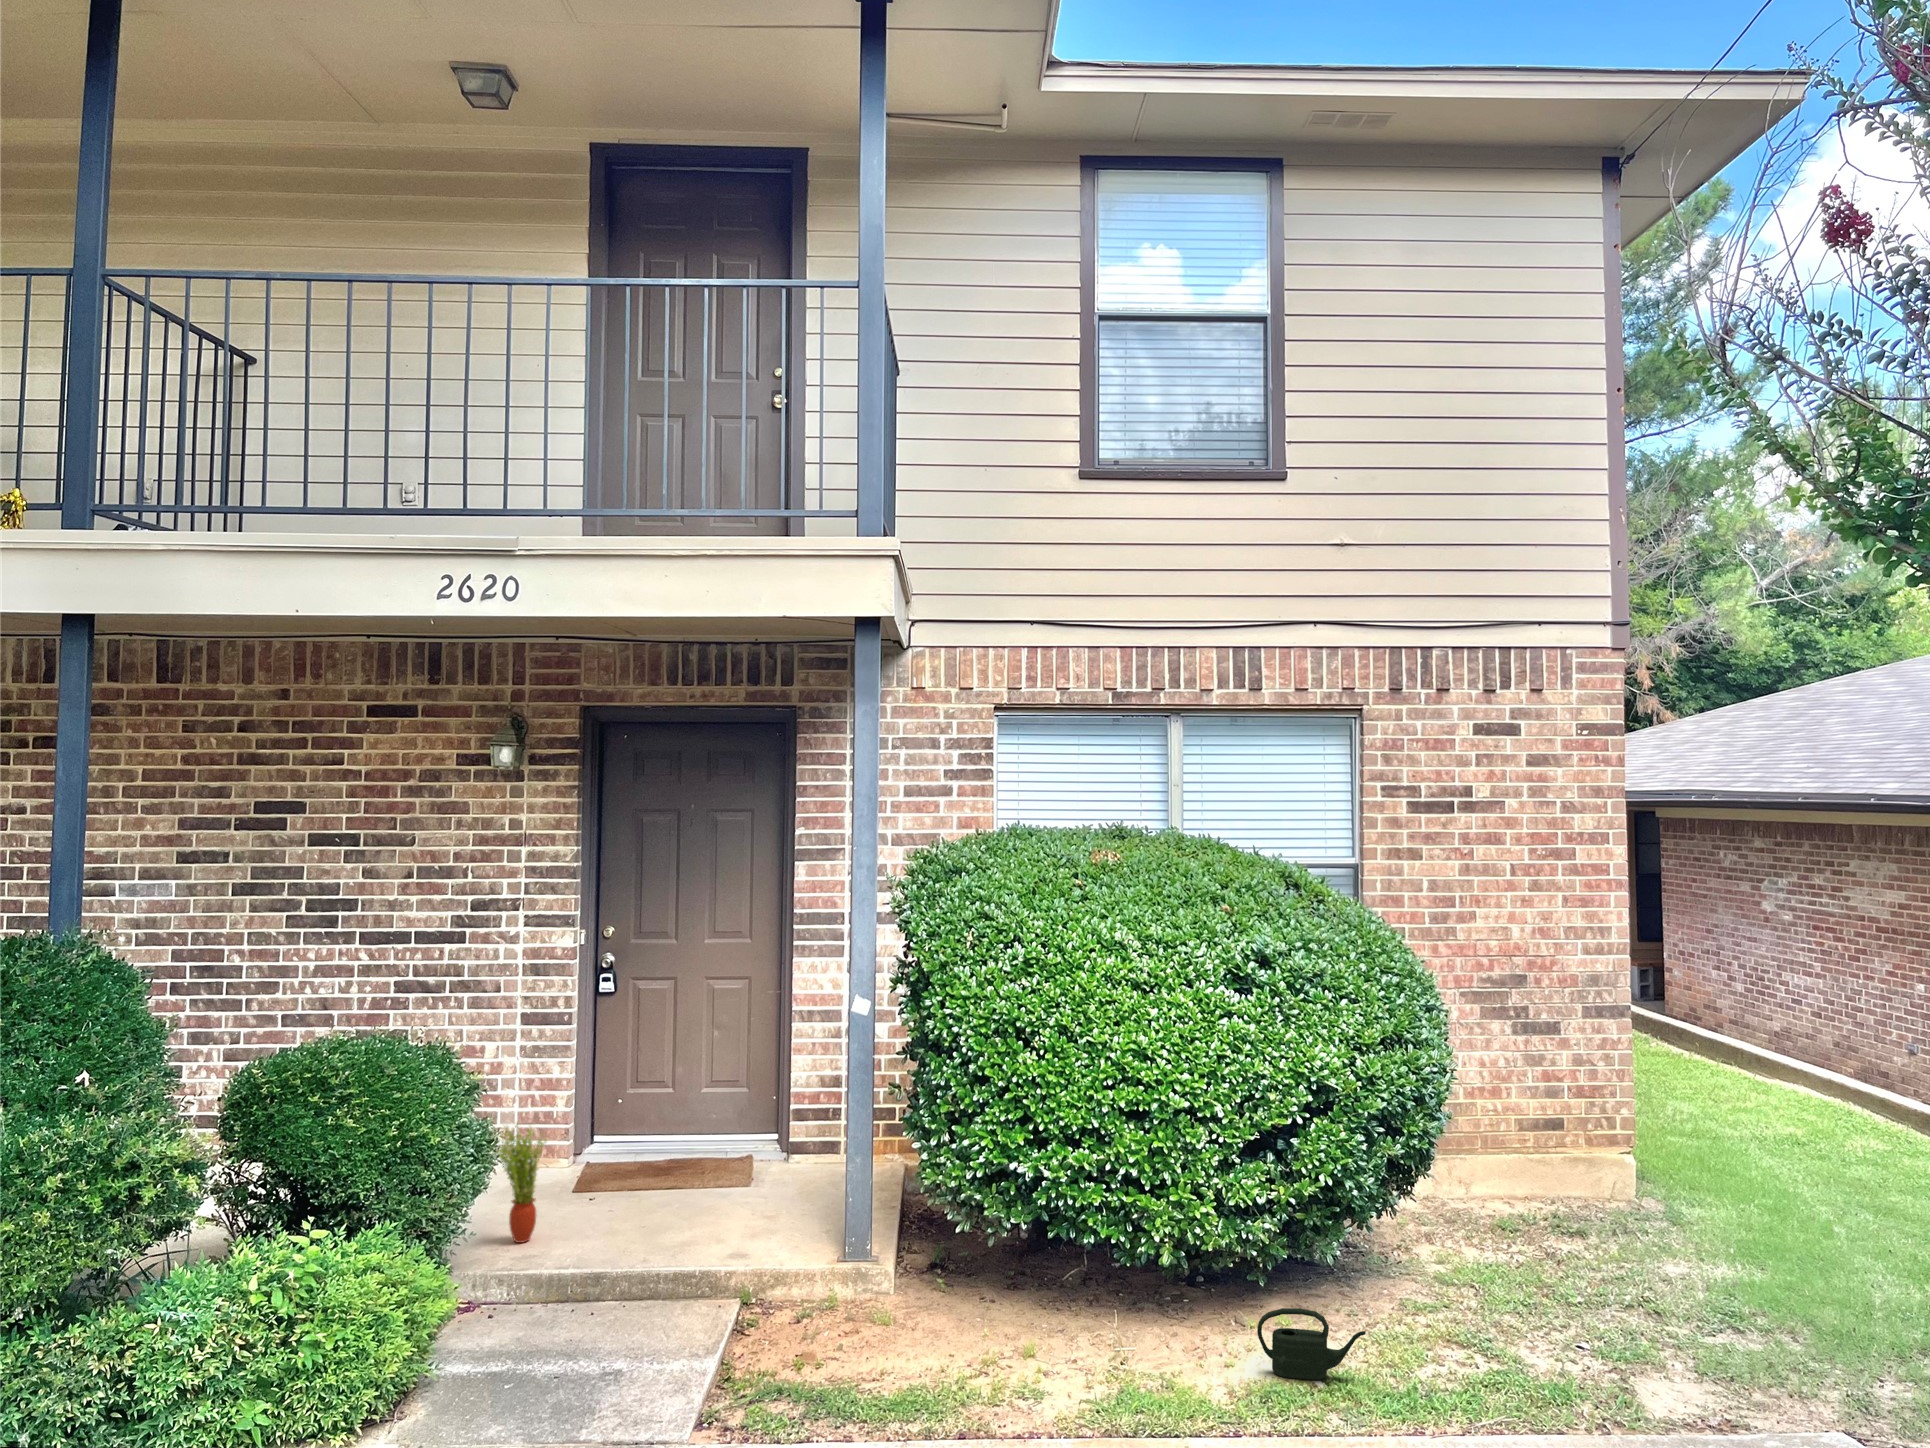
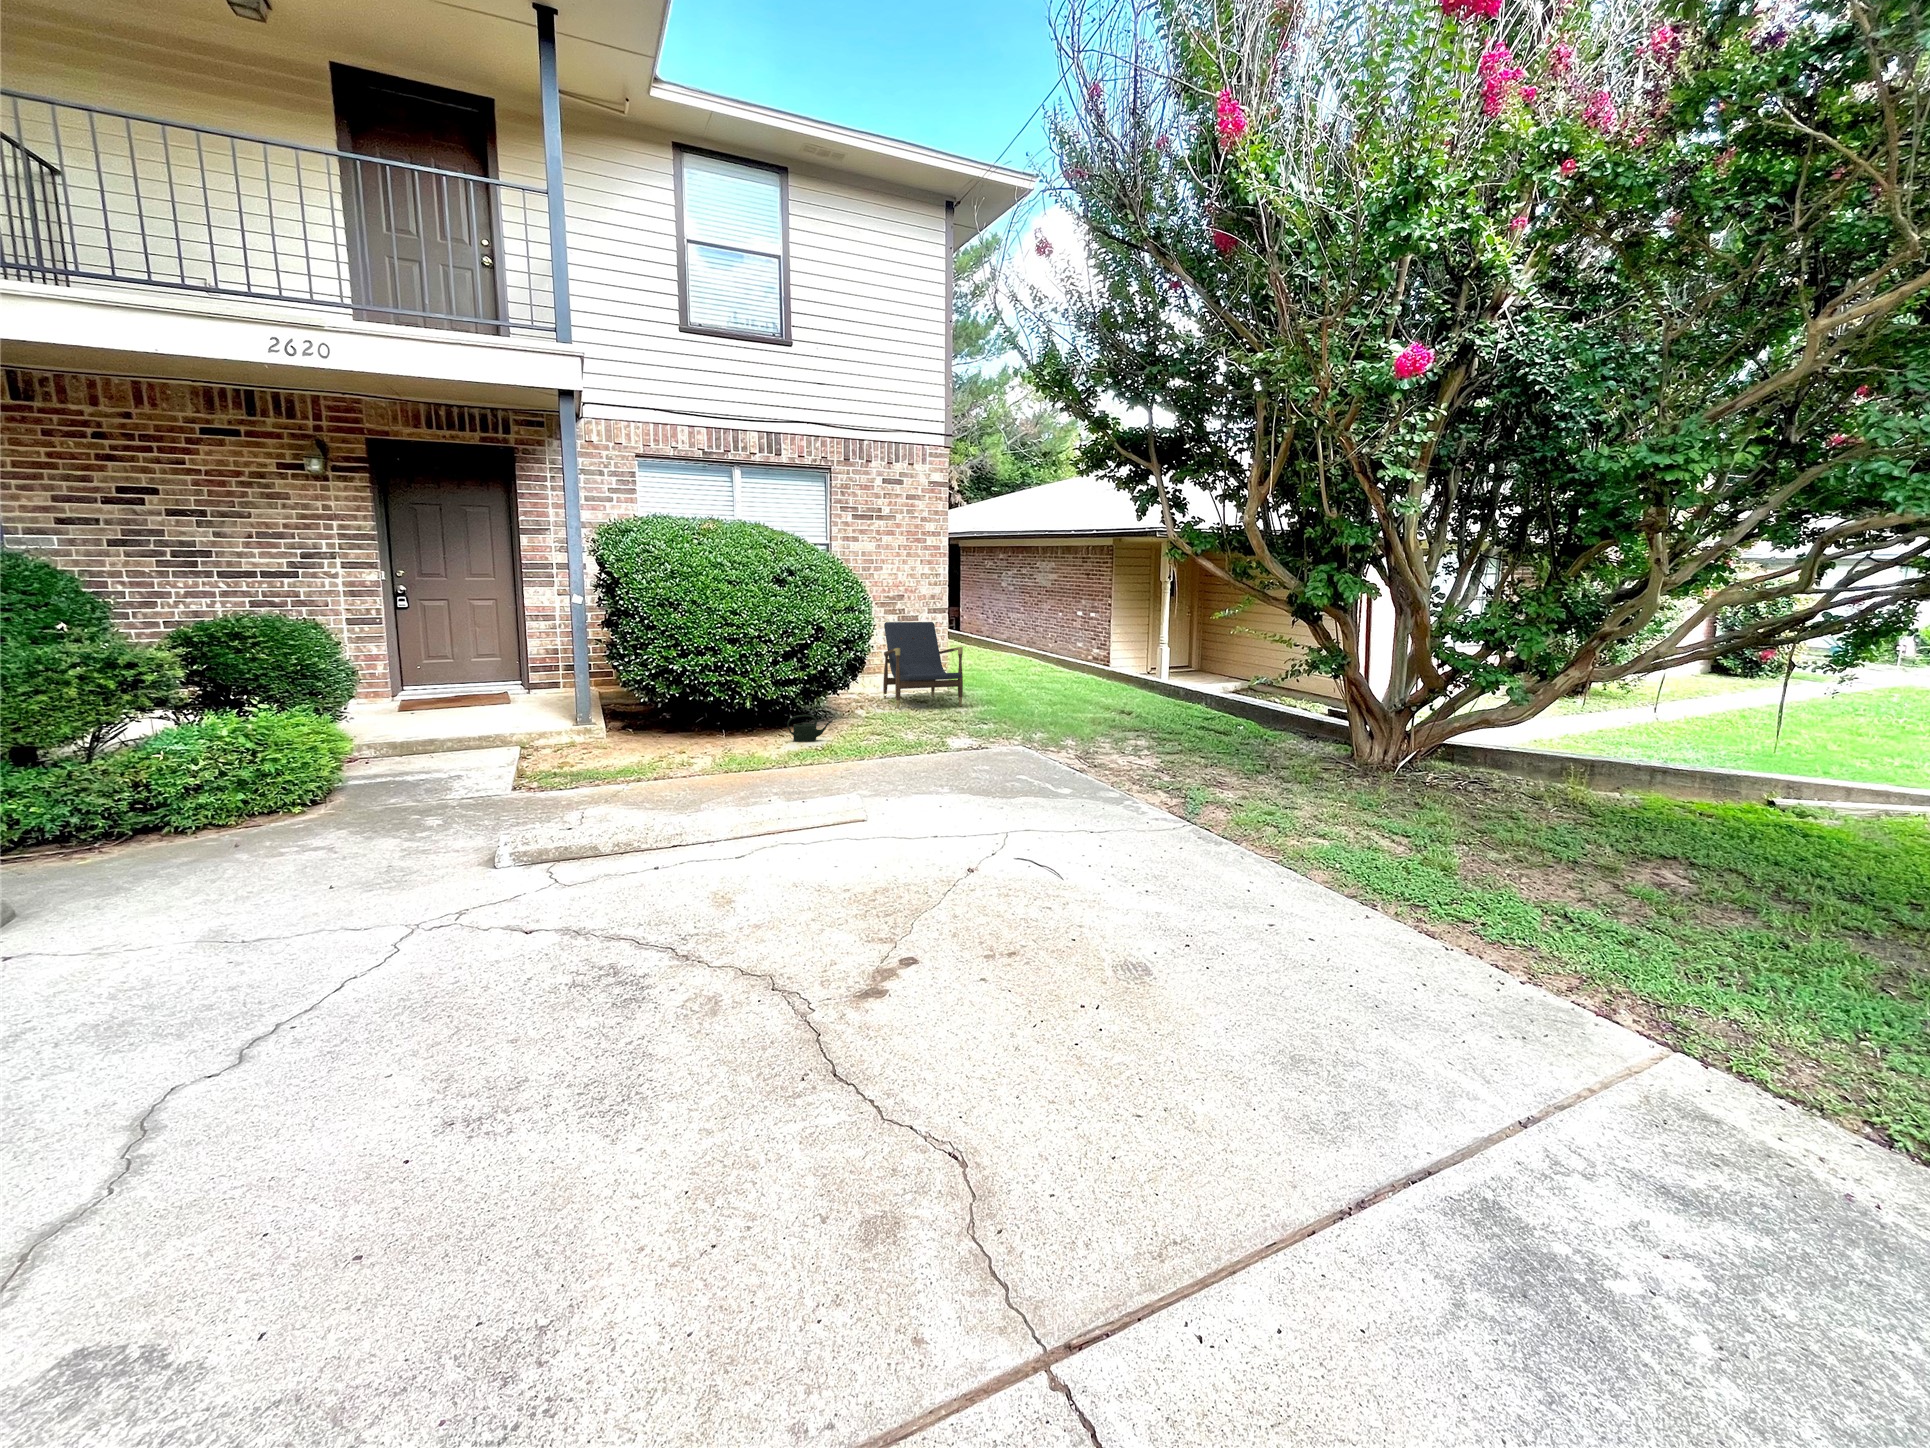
lounge chair: none [1481,1033,1681,1255] -> present [883,622,963,709]
potted plant: present [497,1124,547,1243] -> none [368,664,401,725]

